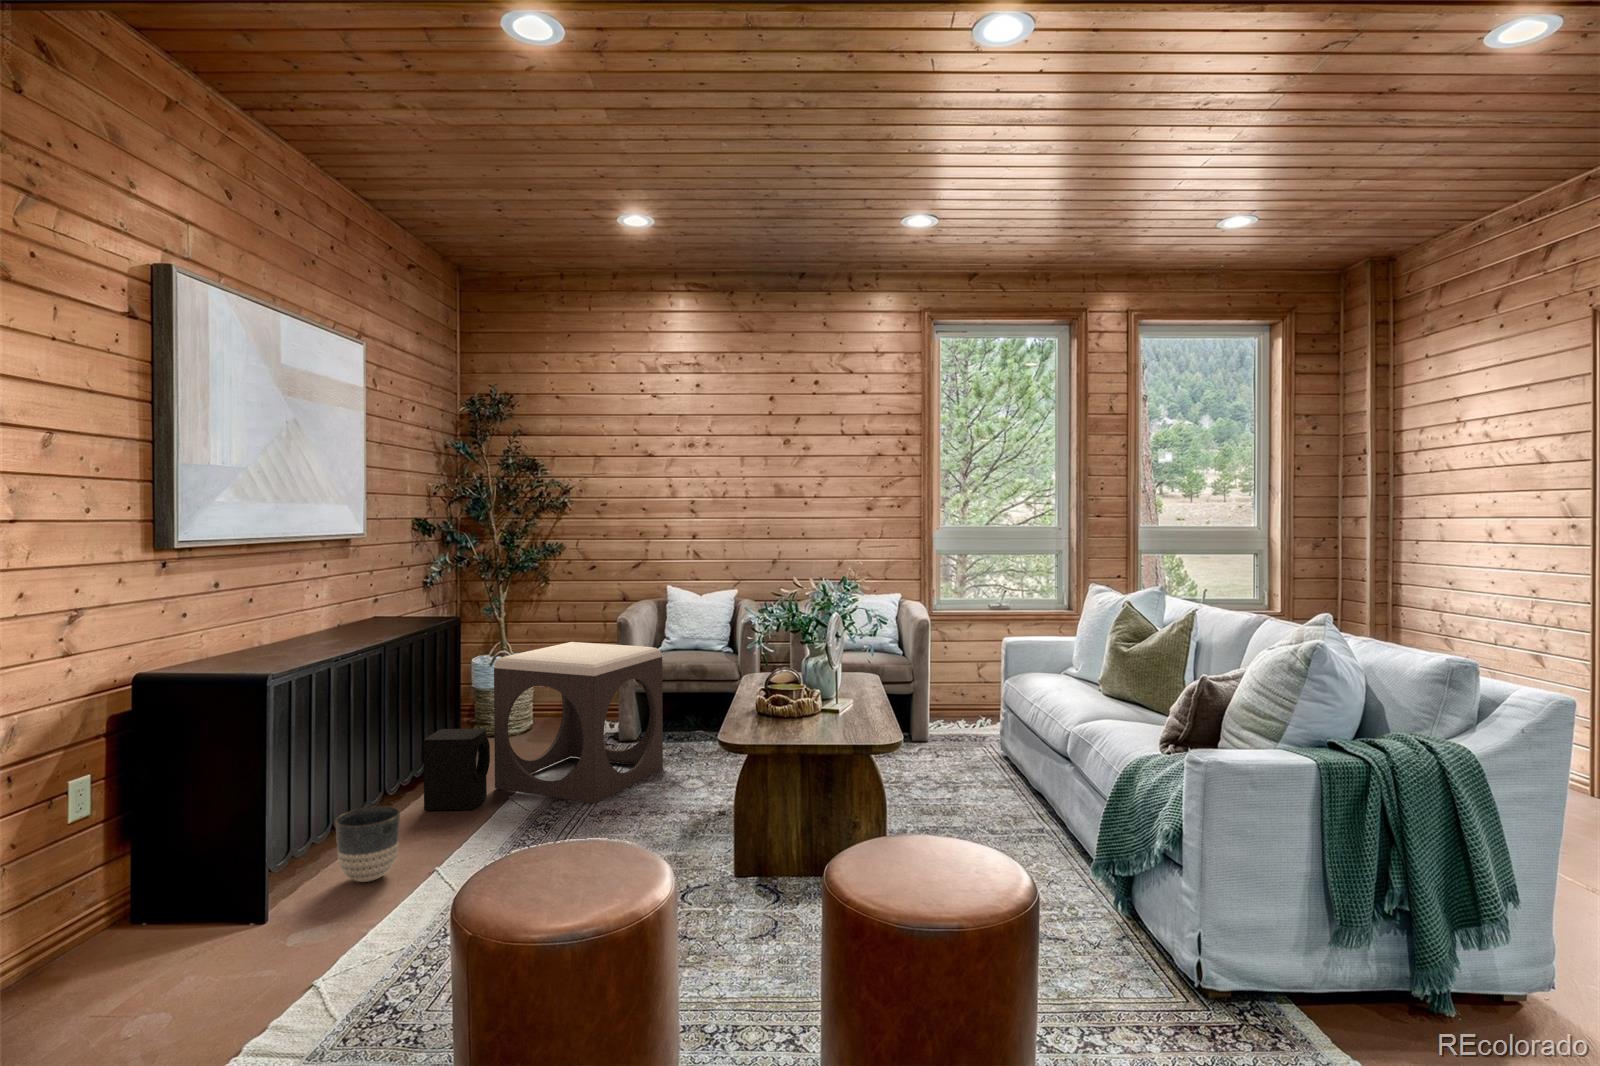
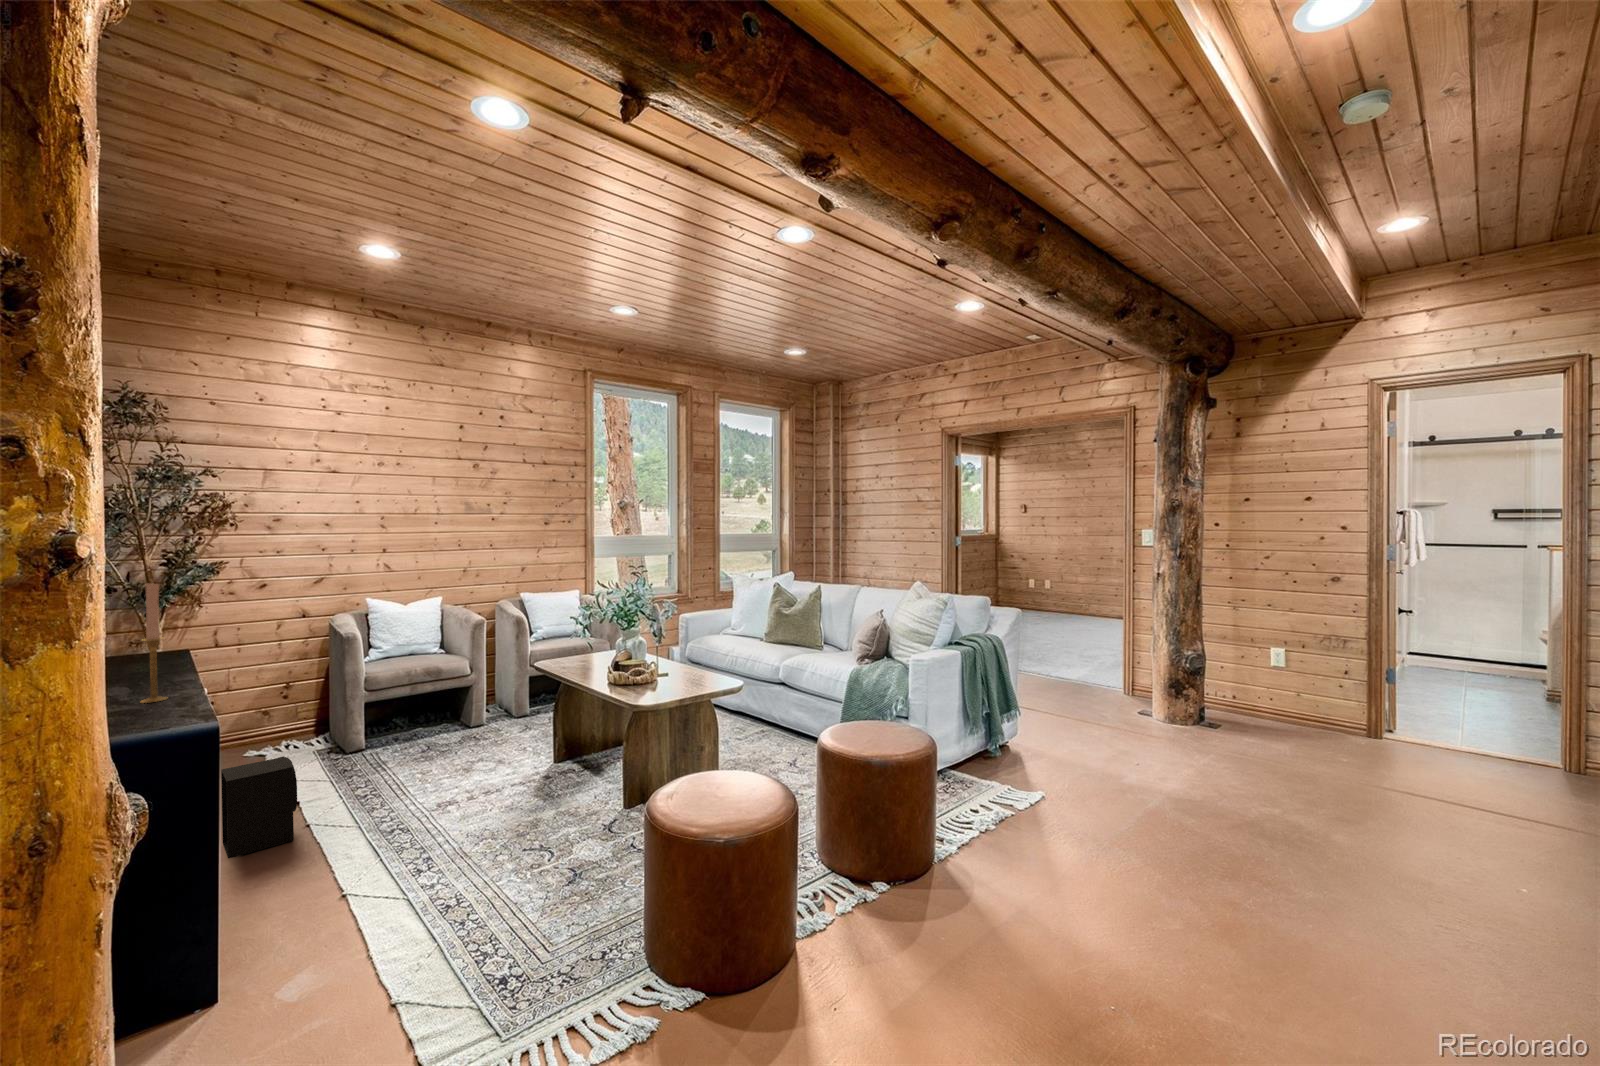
candlestick: none [280,553,300,656] -> present [141,583,167,703]
footstool: present [494,642,663,803] -> none [281,652,442,819]
planter: present [336,806,400,882] -> none [247,840,324,927]

